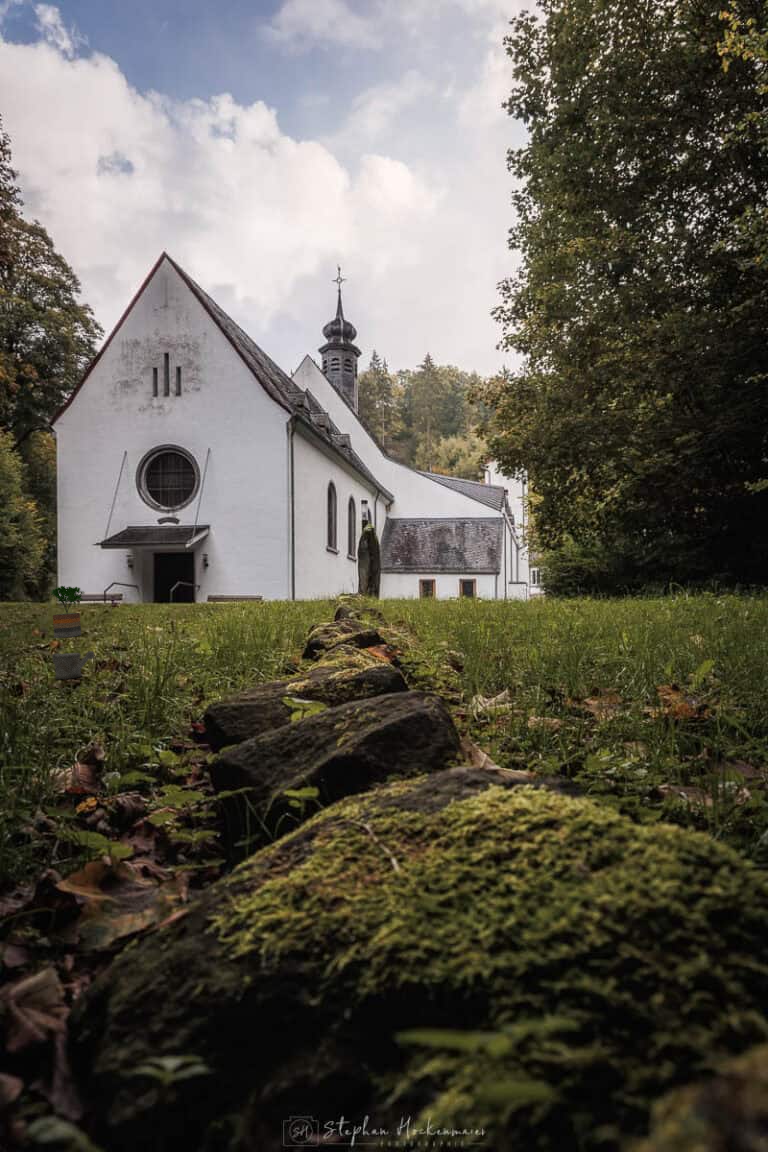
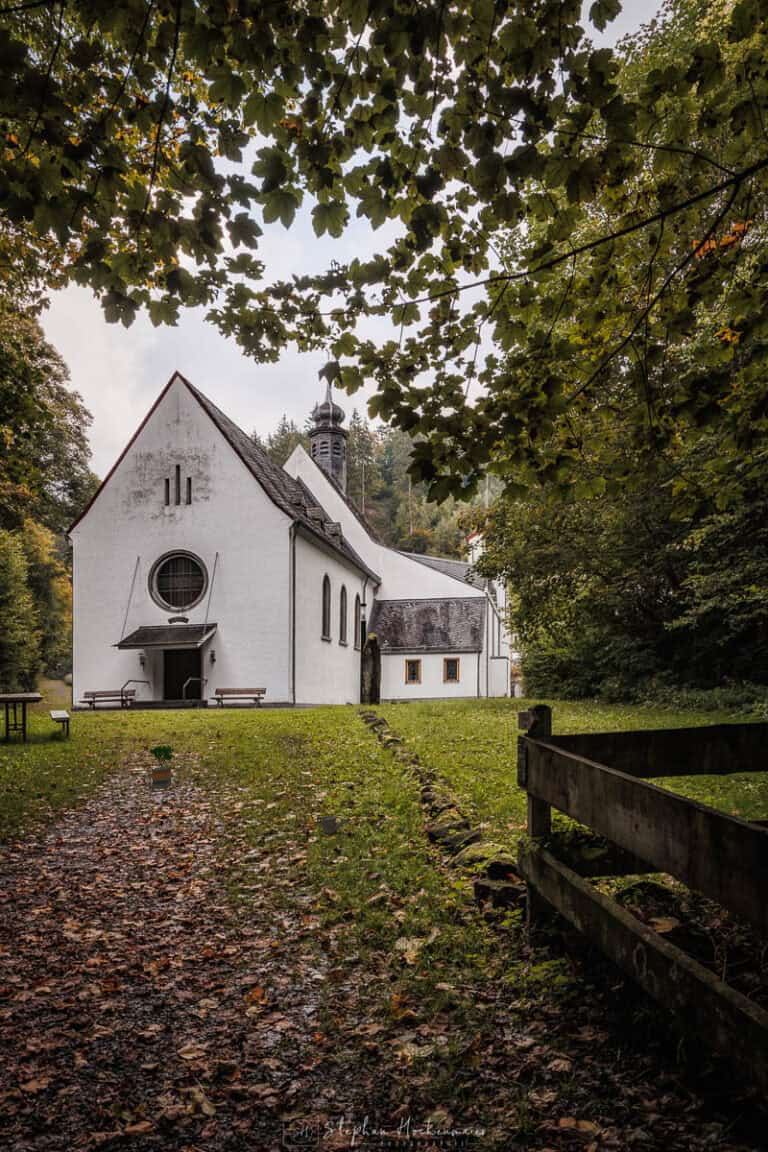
watering can: present [52,651,94,679] -> present [317,816,349,834]

